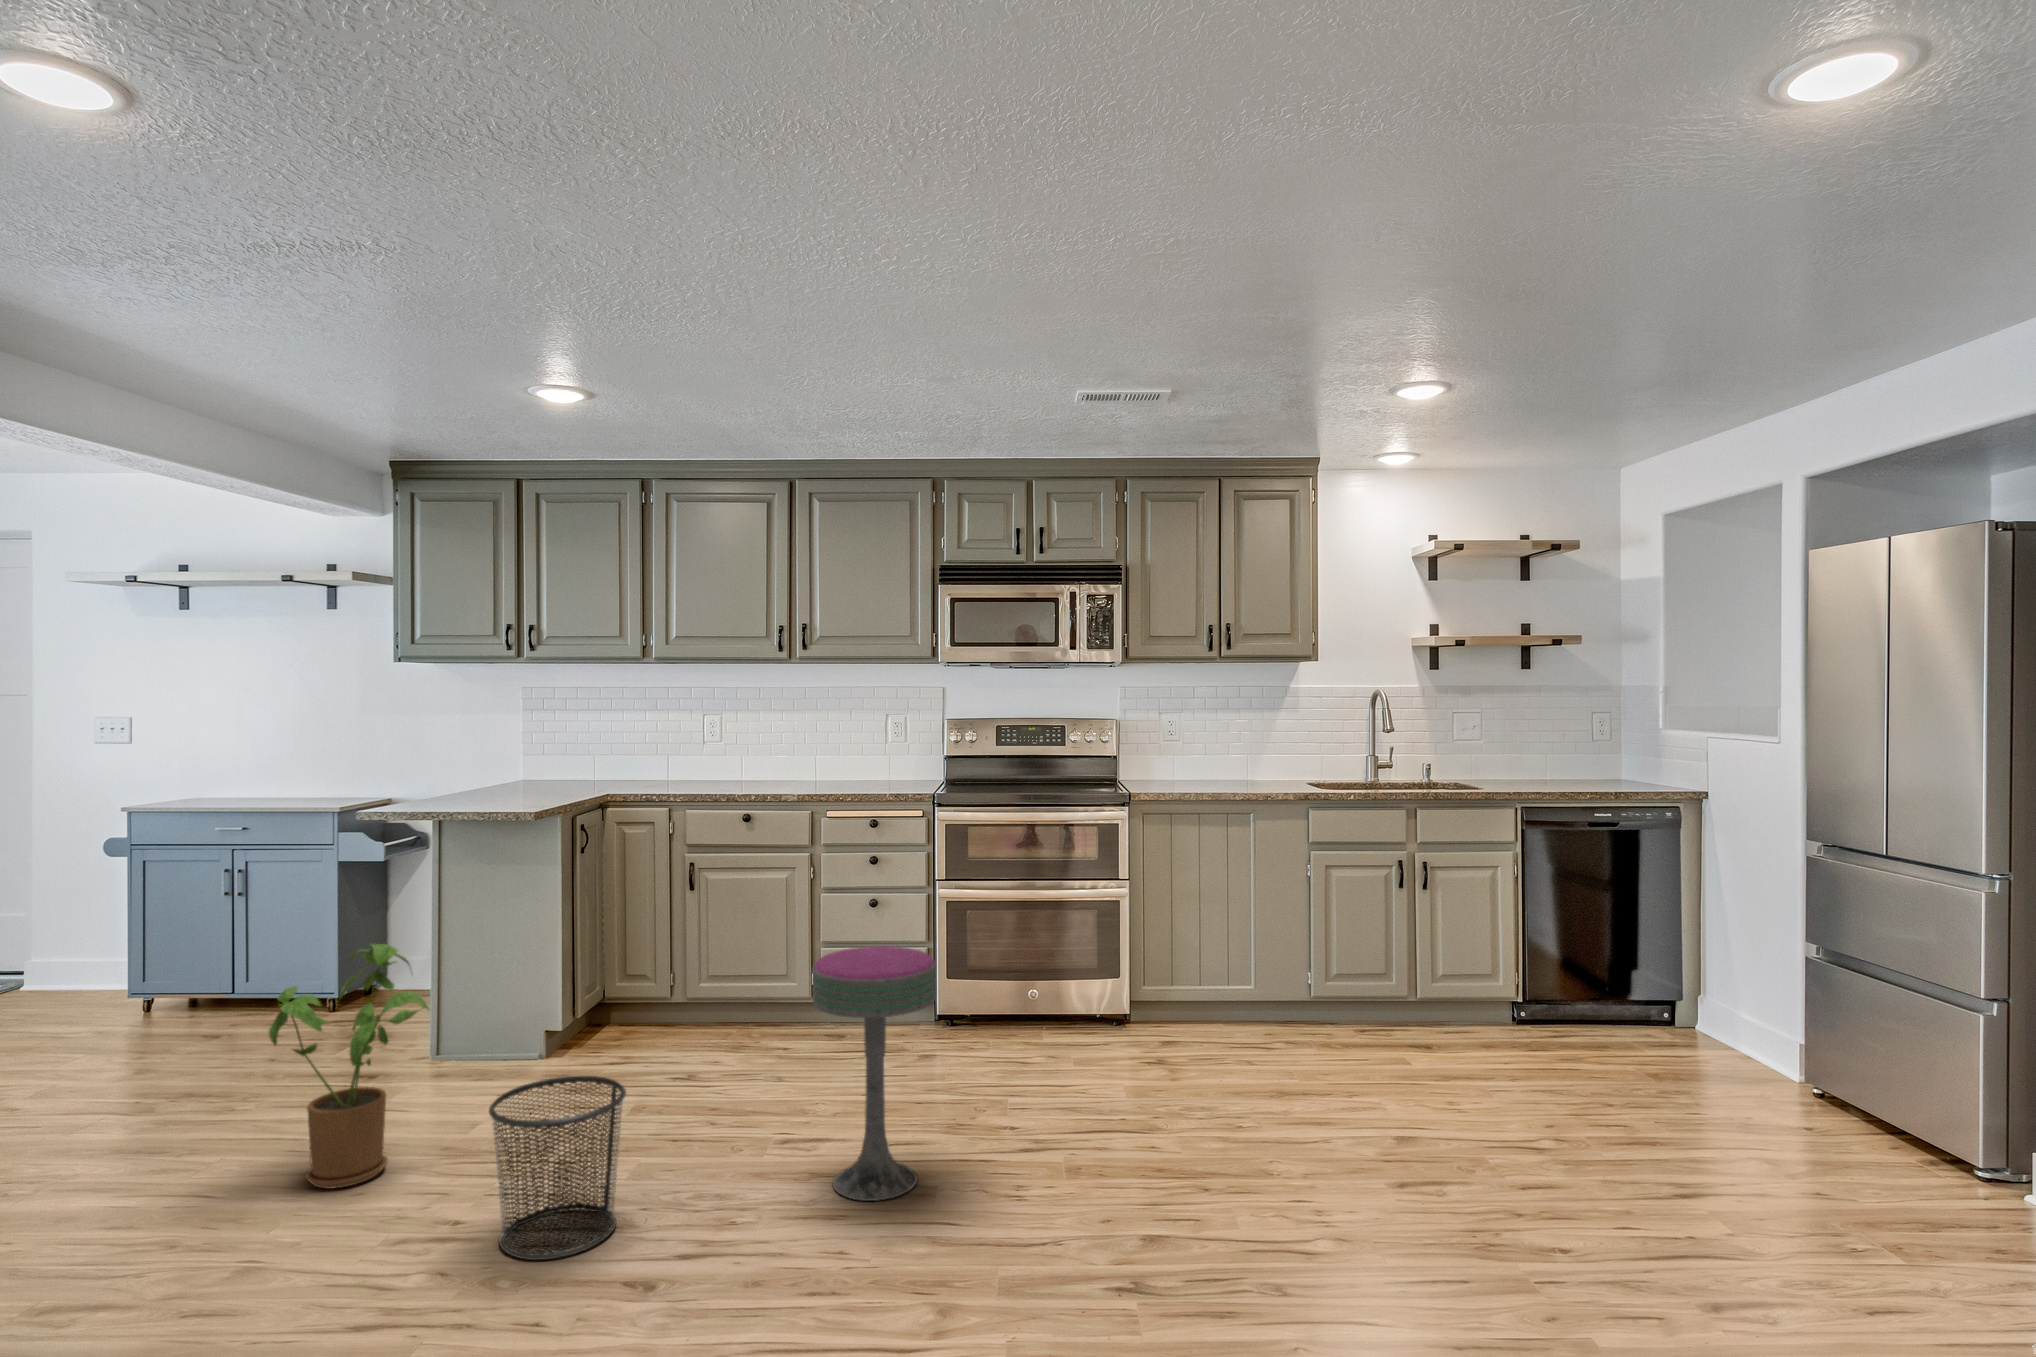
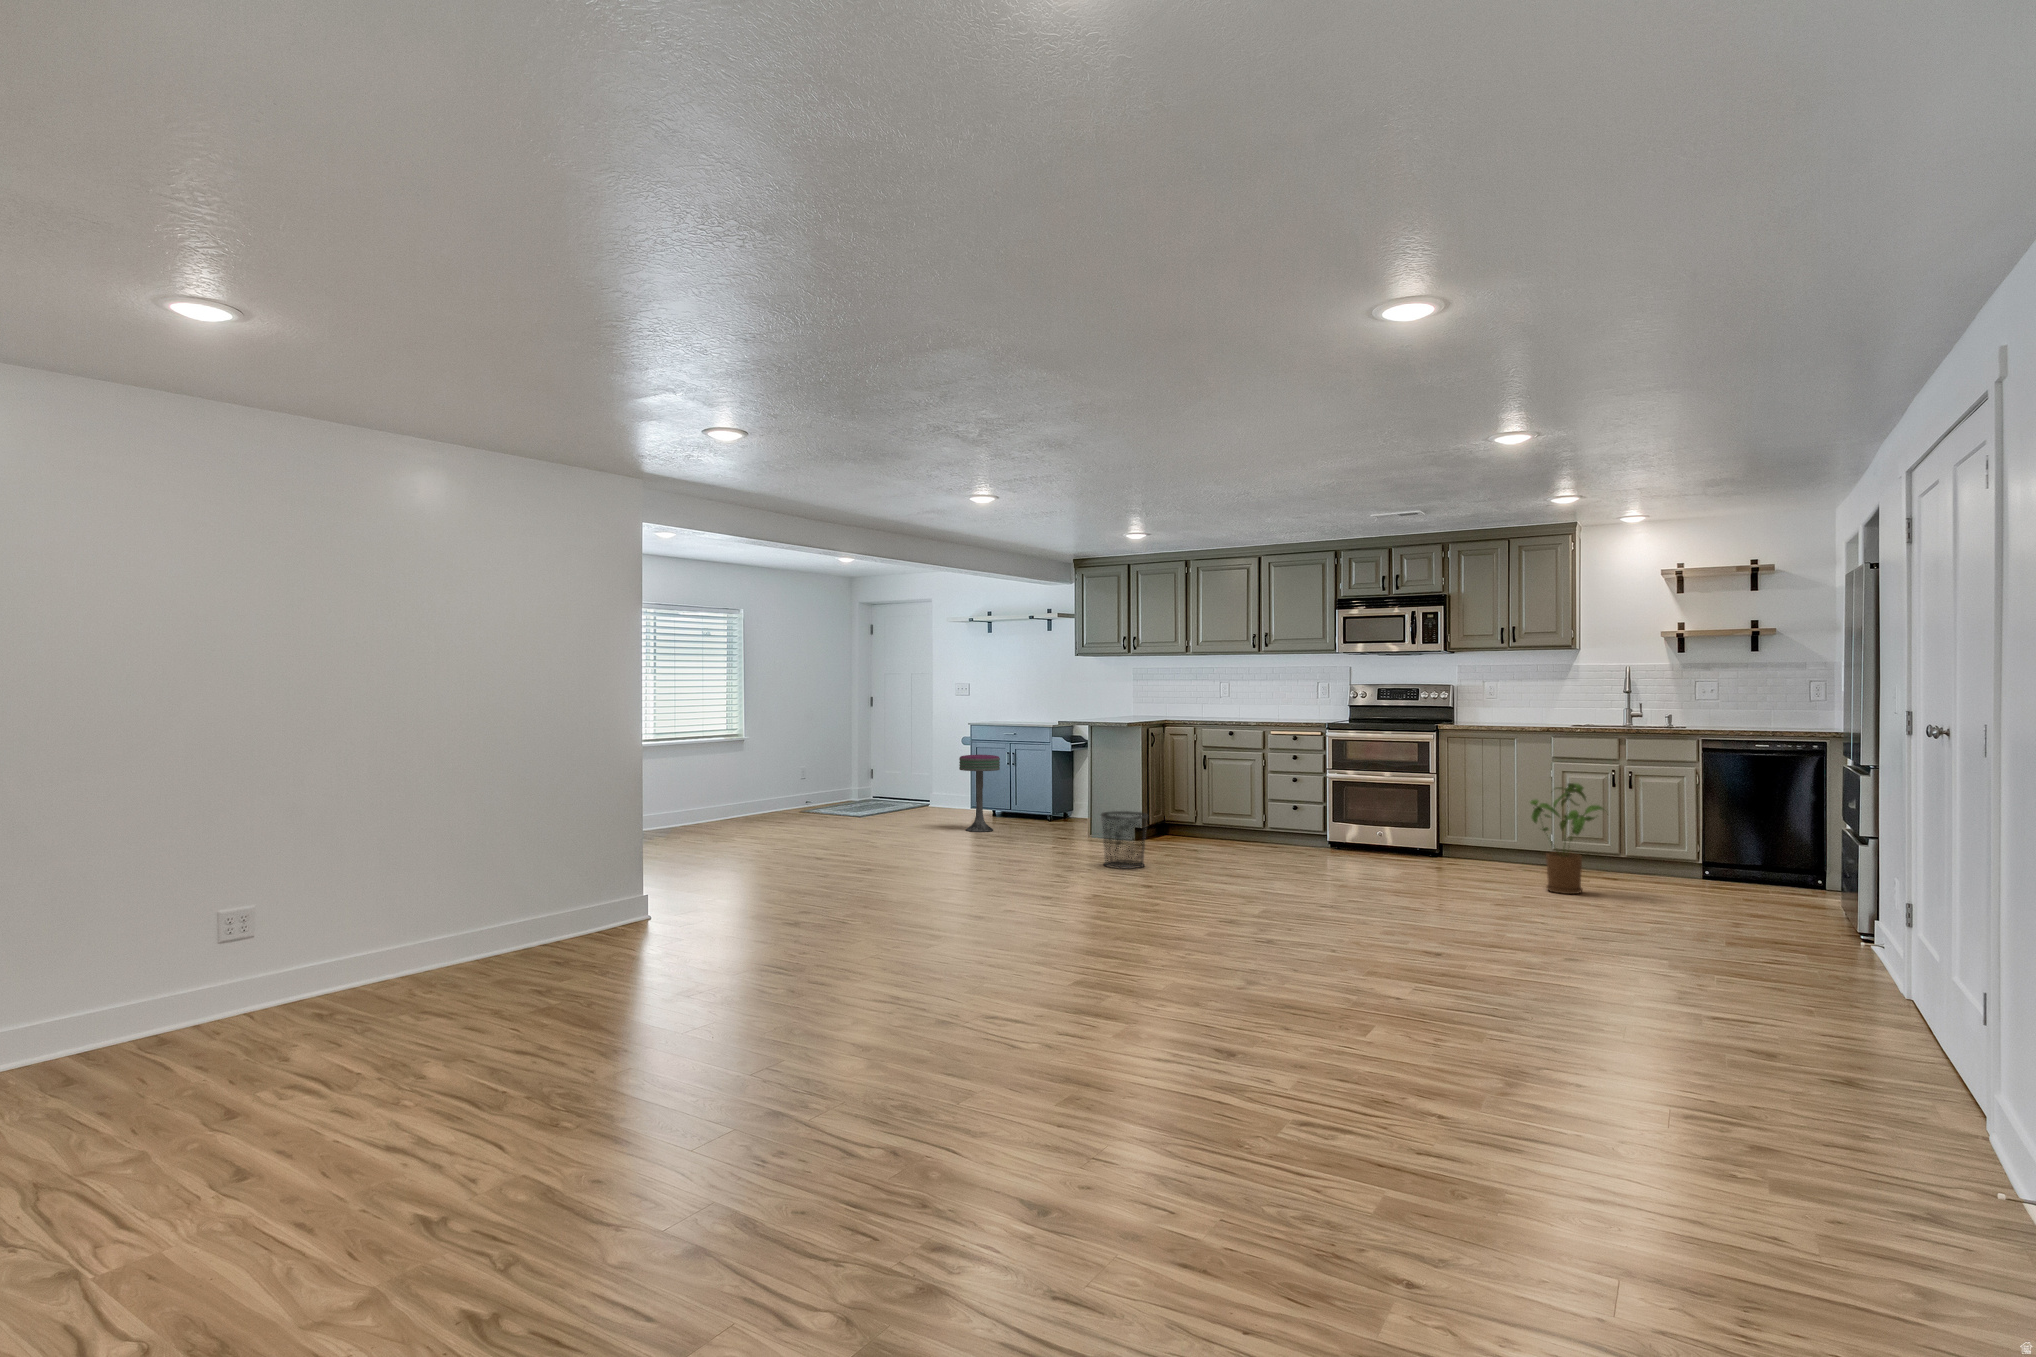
house plant: present [269,944,429,1189] -> present [1530,783,1603,894]
bar stool: present [813,946,936,1201] -> present [959,755,1000,832]

